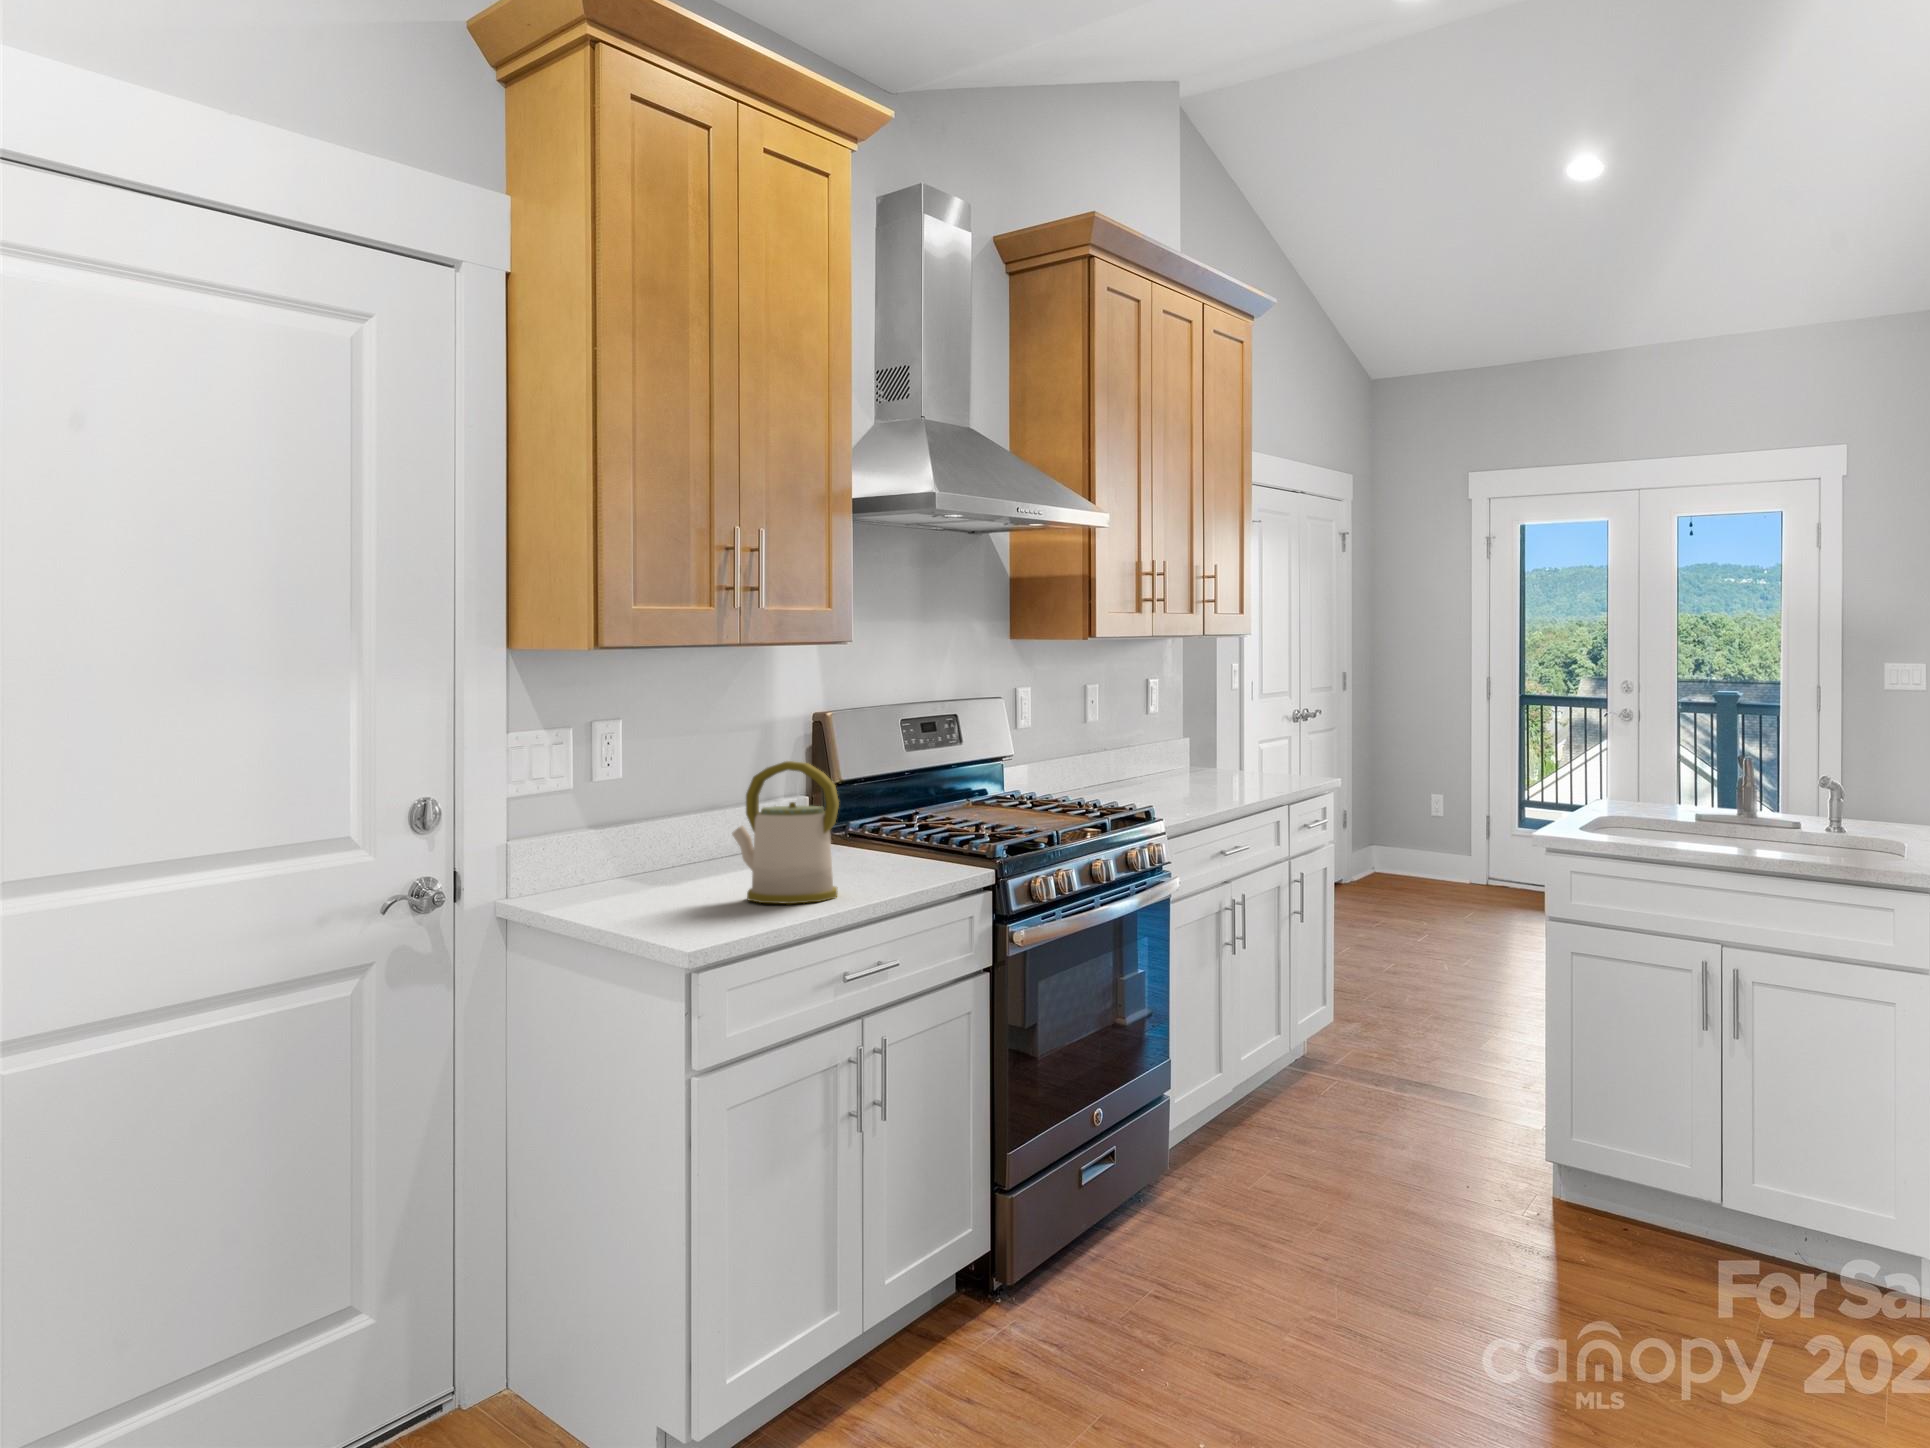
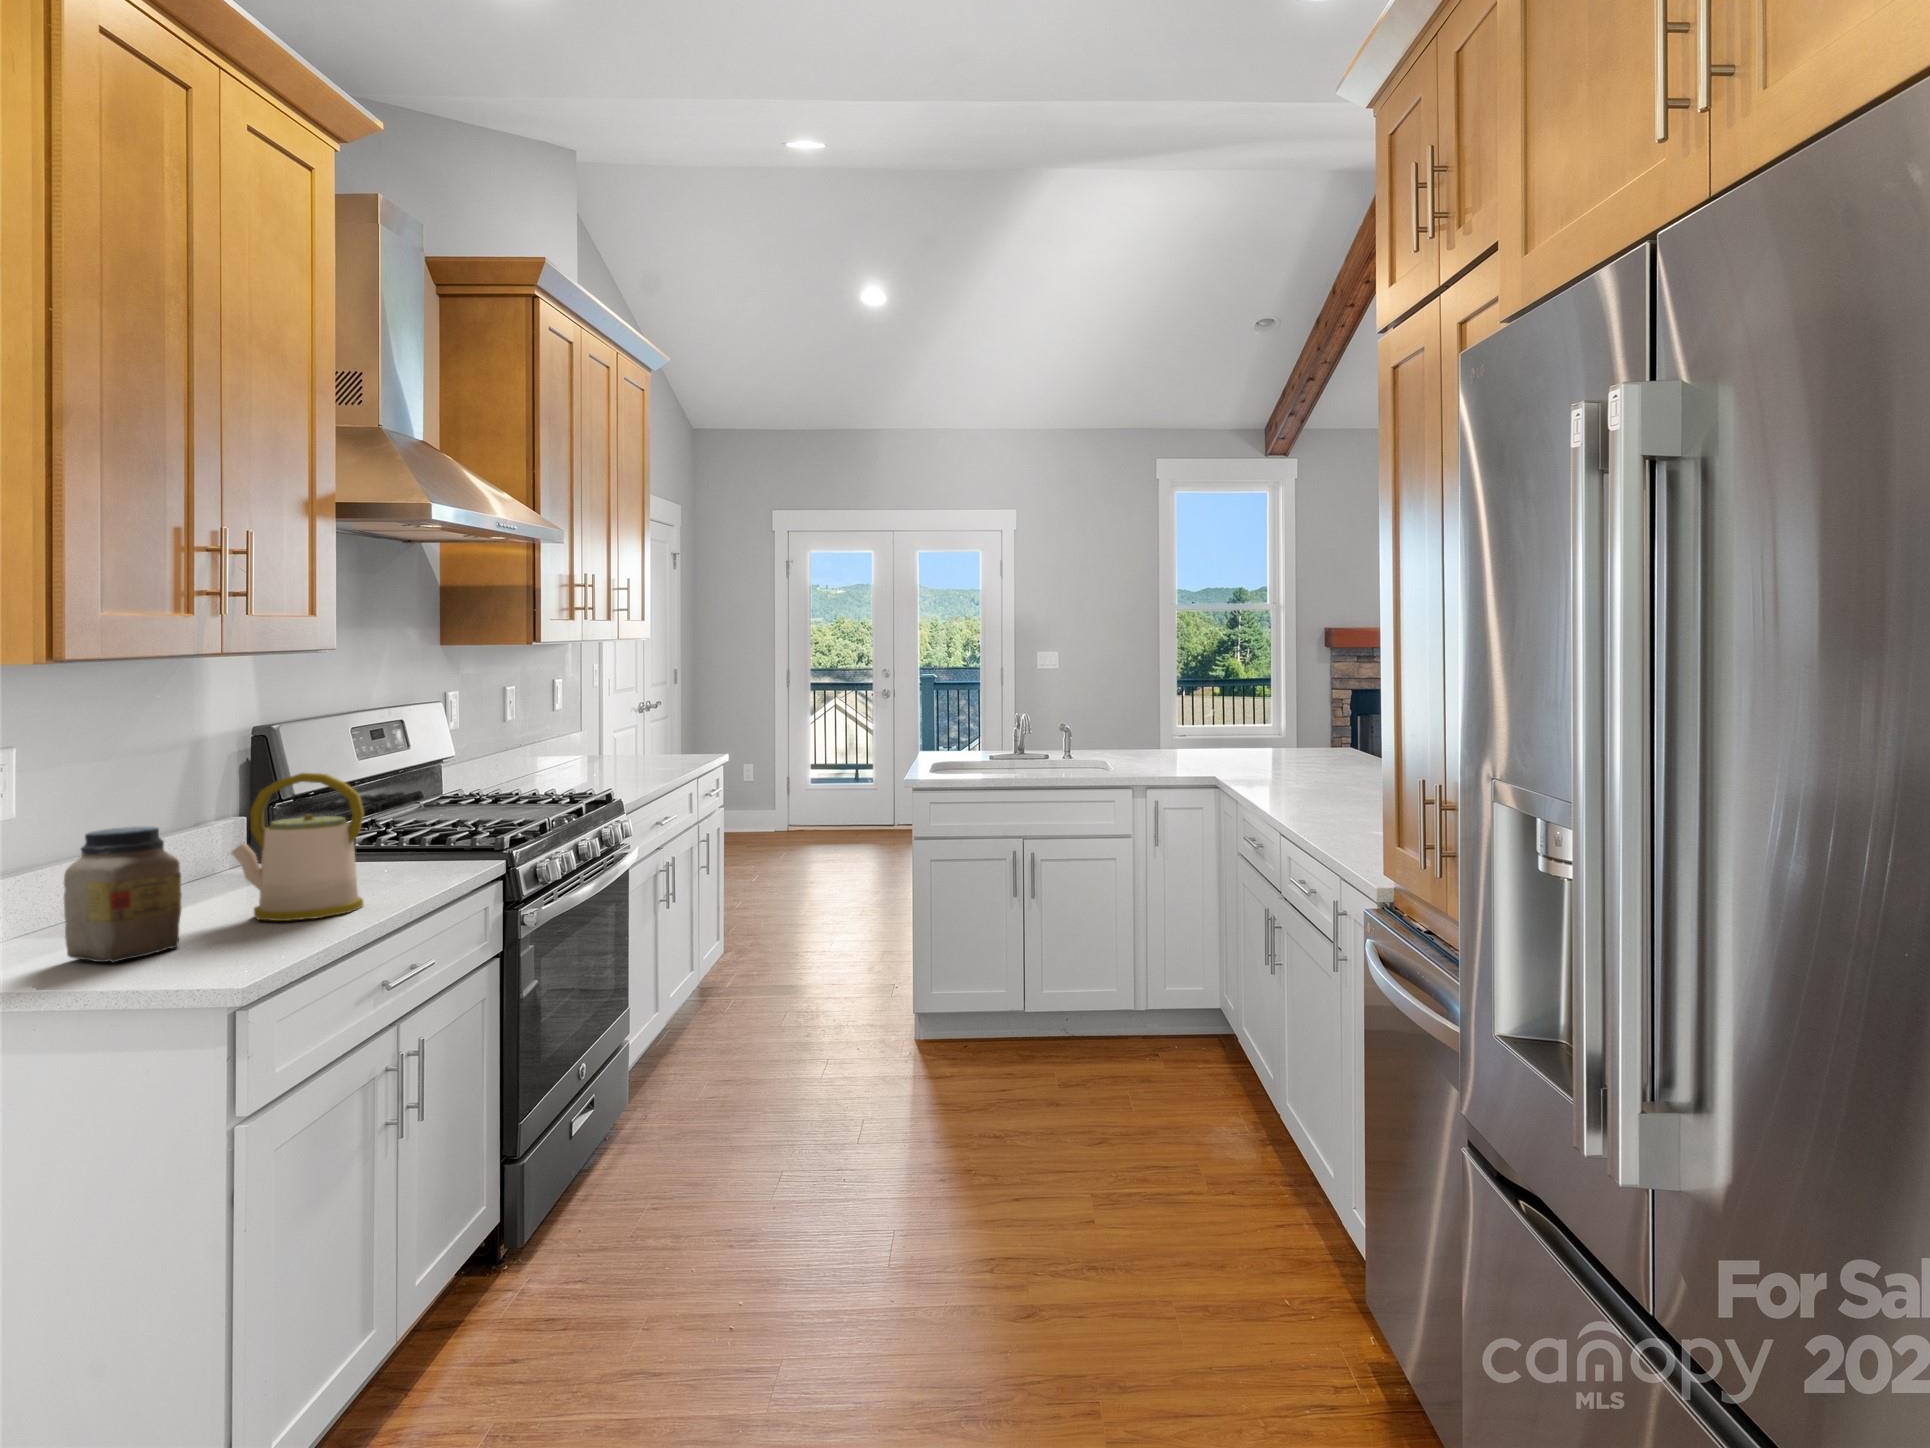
jar: none [593,803,677,923] -> present [64,827,182,962]

